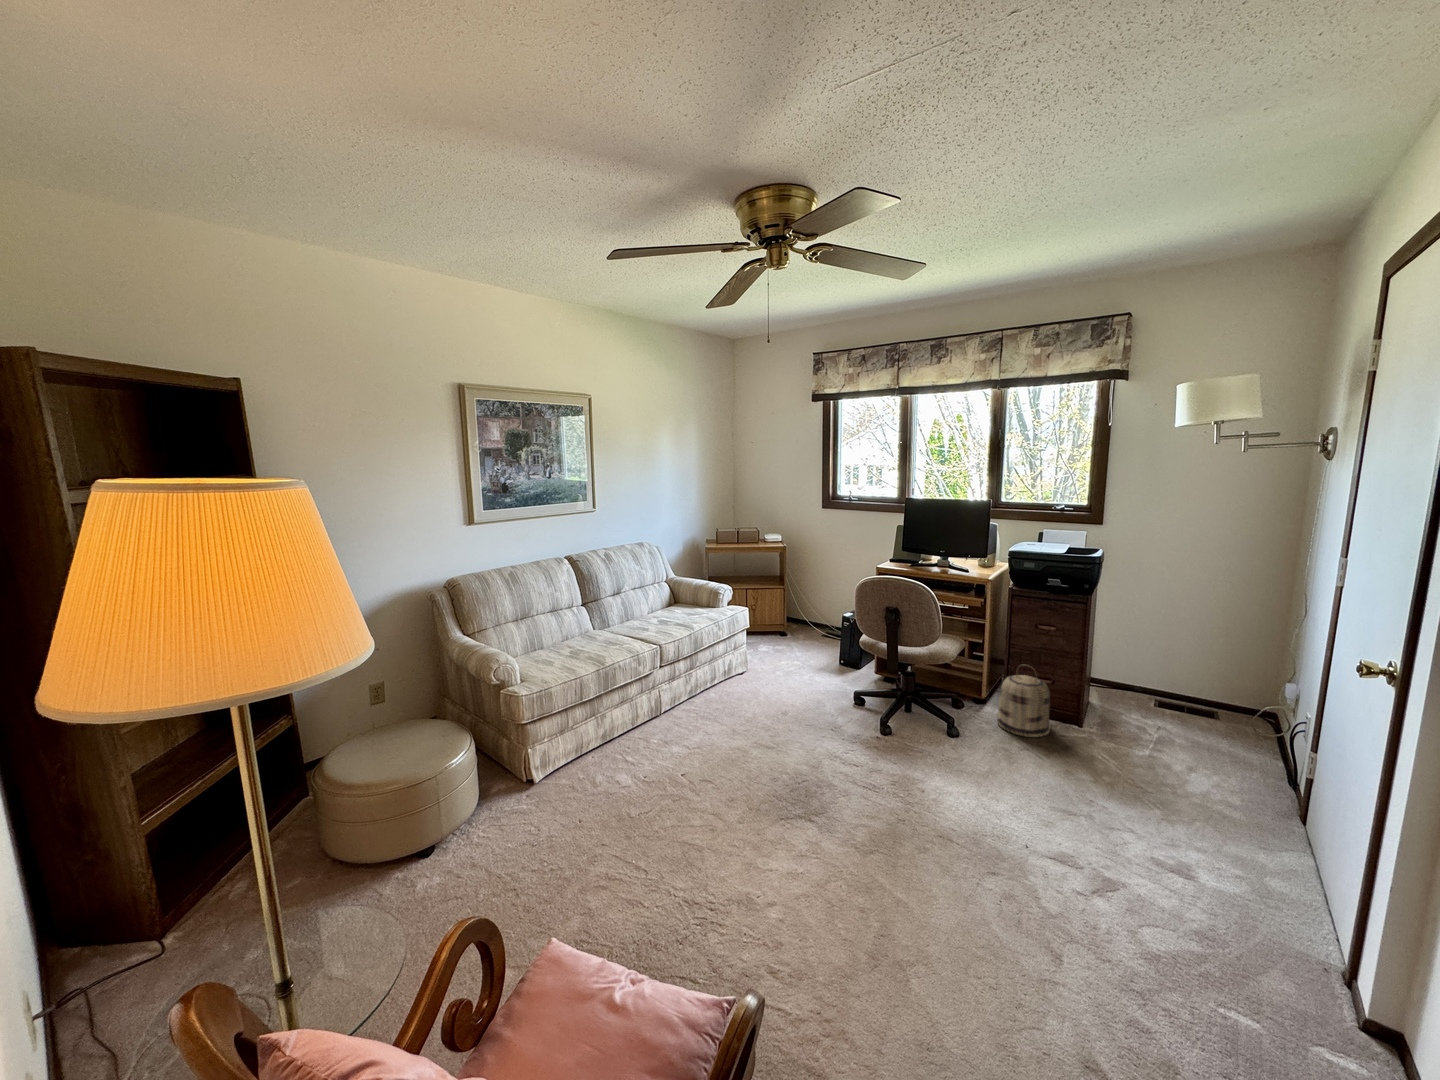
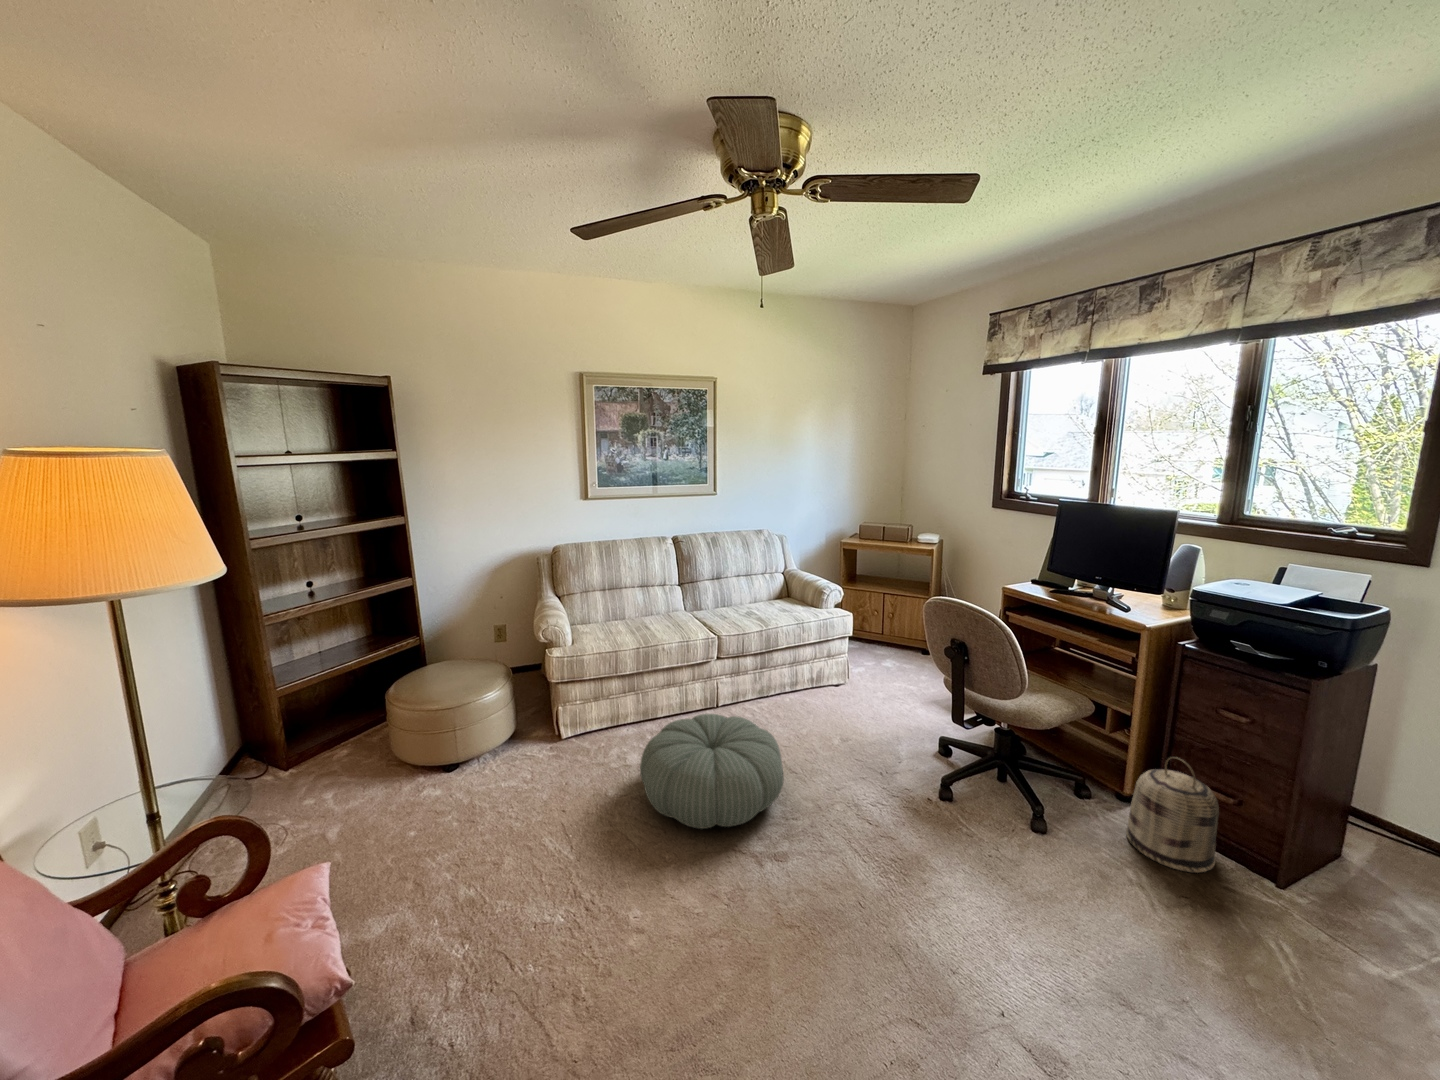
pouf: none [660,712,792,815] -> present [640,714,784,829]

